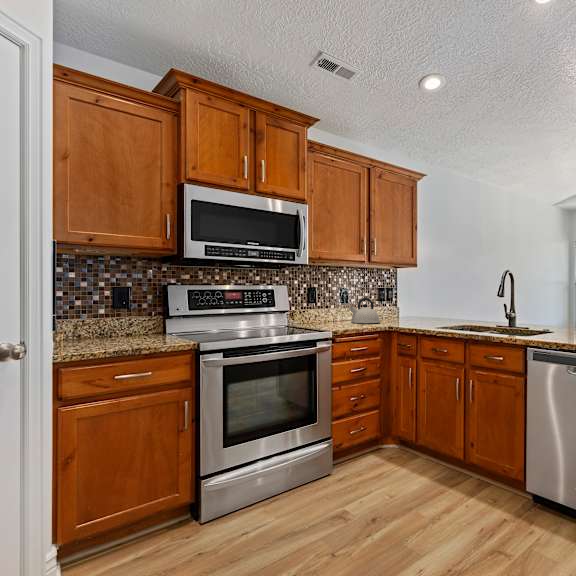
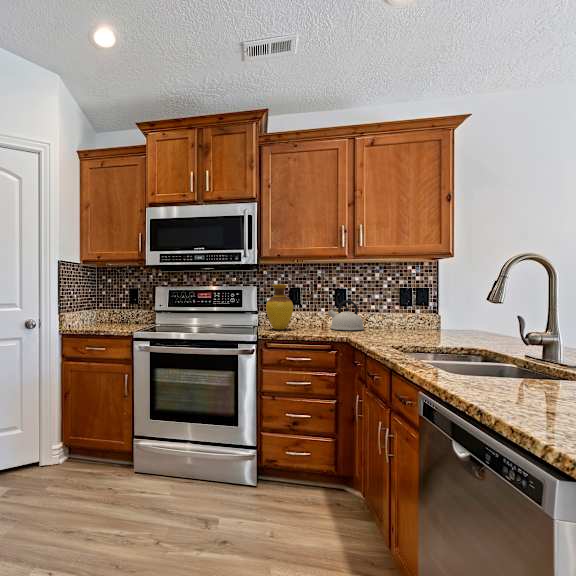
vase: none [315,284,341,327] -> present [266,284,293,330]

